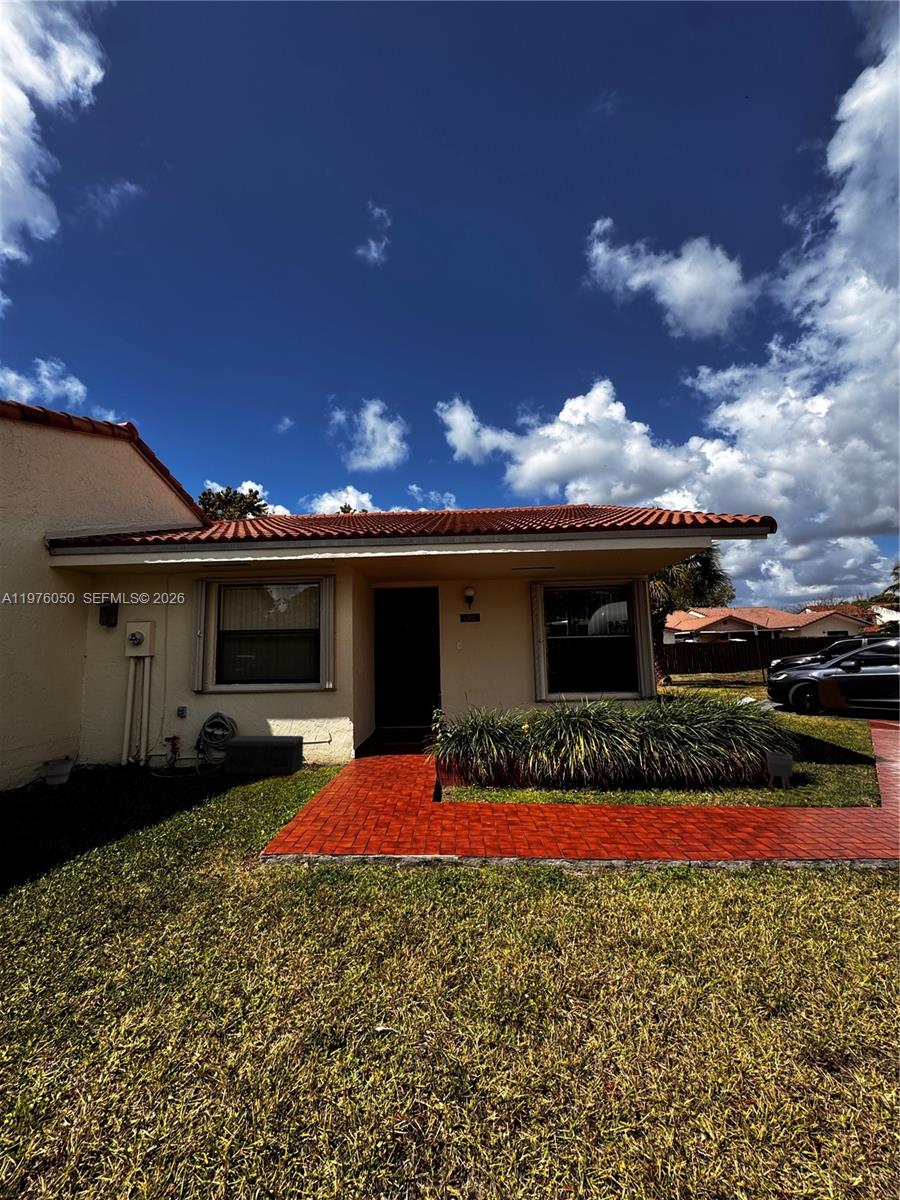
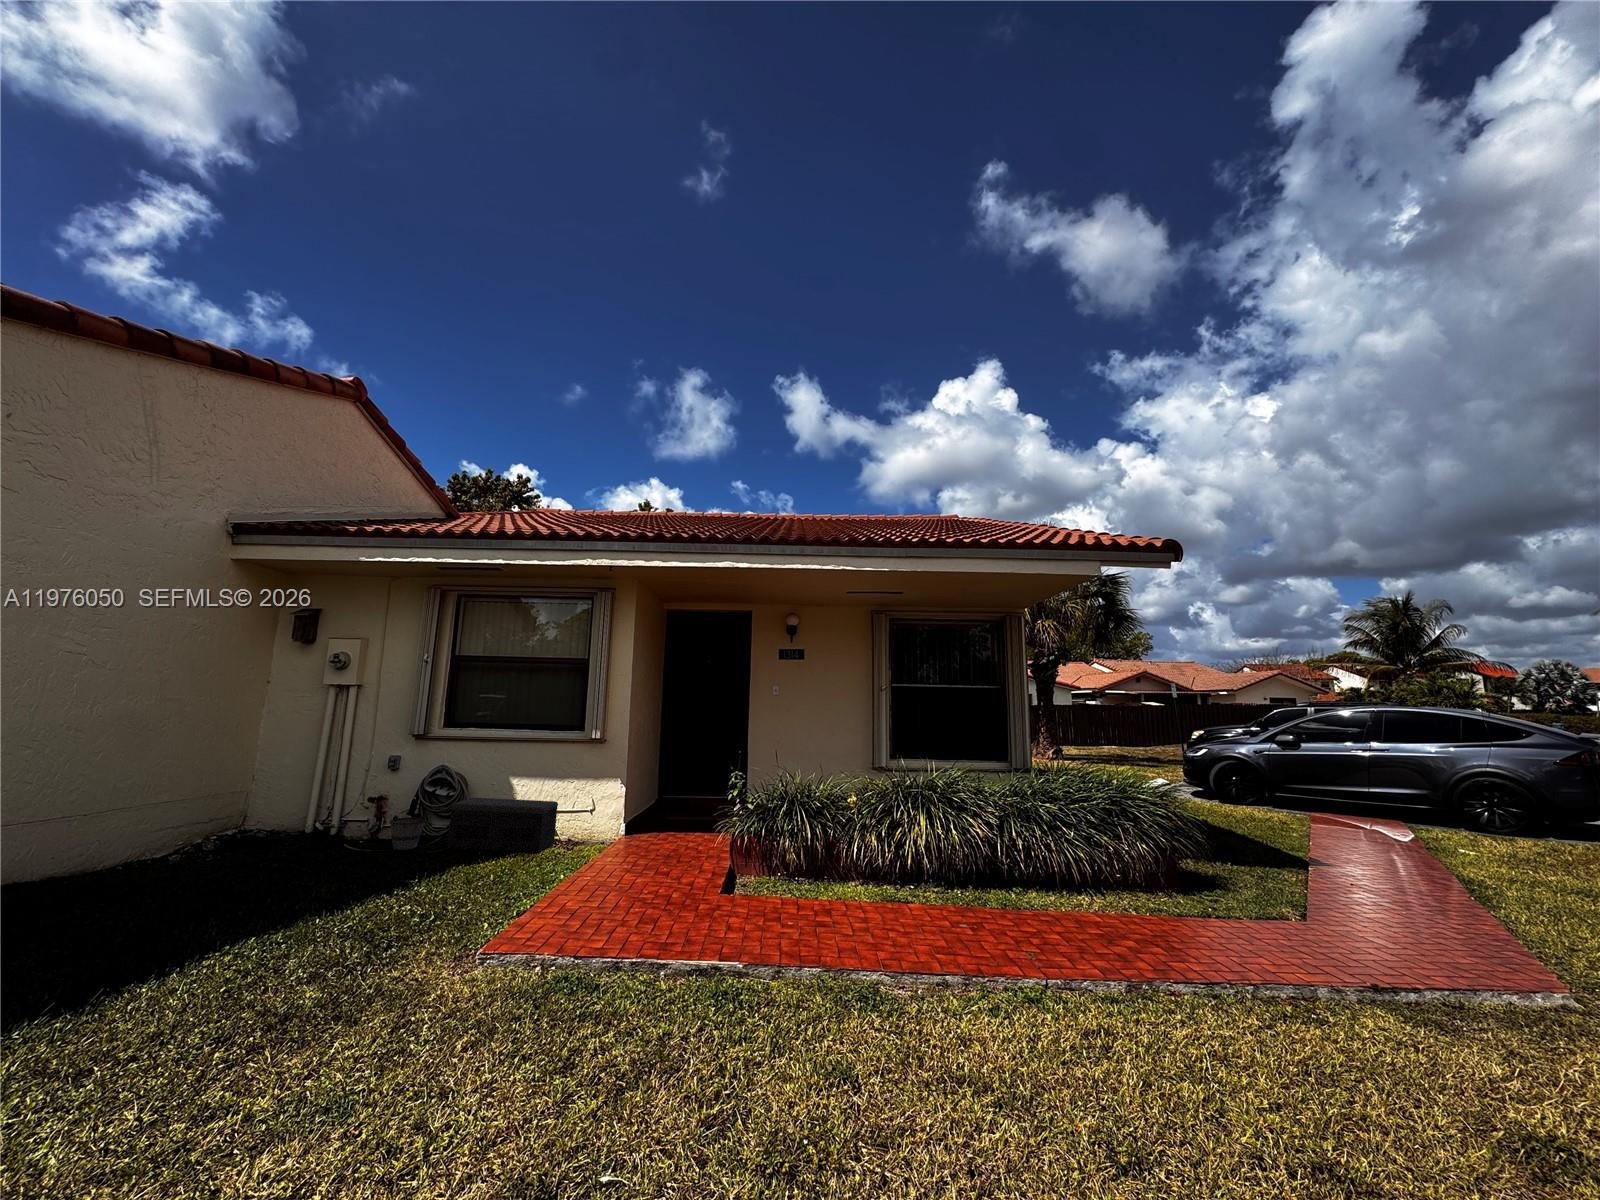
lounge chair: present [818,679,852,716] -> none [1243,755,1290,809]
planter: present [767,753,793,792] -> none [1163,846,1196,899]
bucket: present [34,756,74,785] -> present [390,815,432,850]

